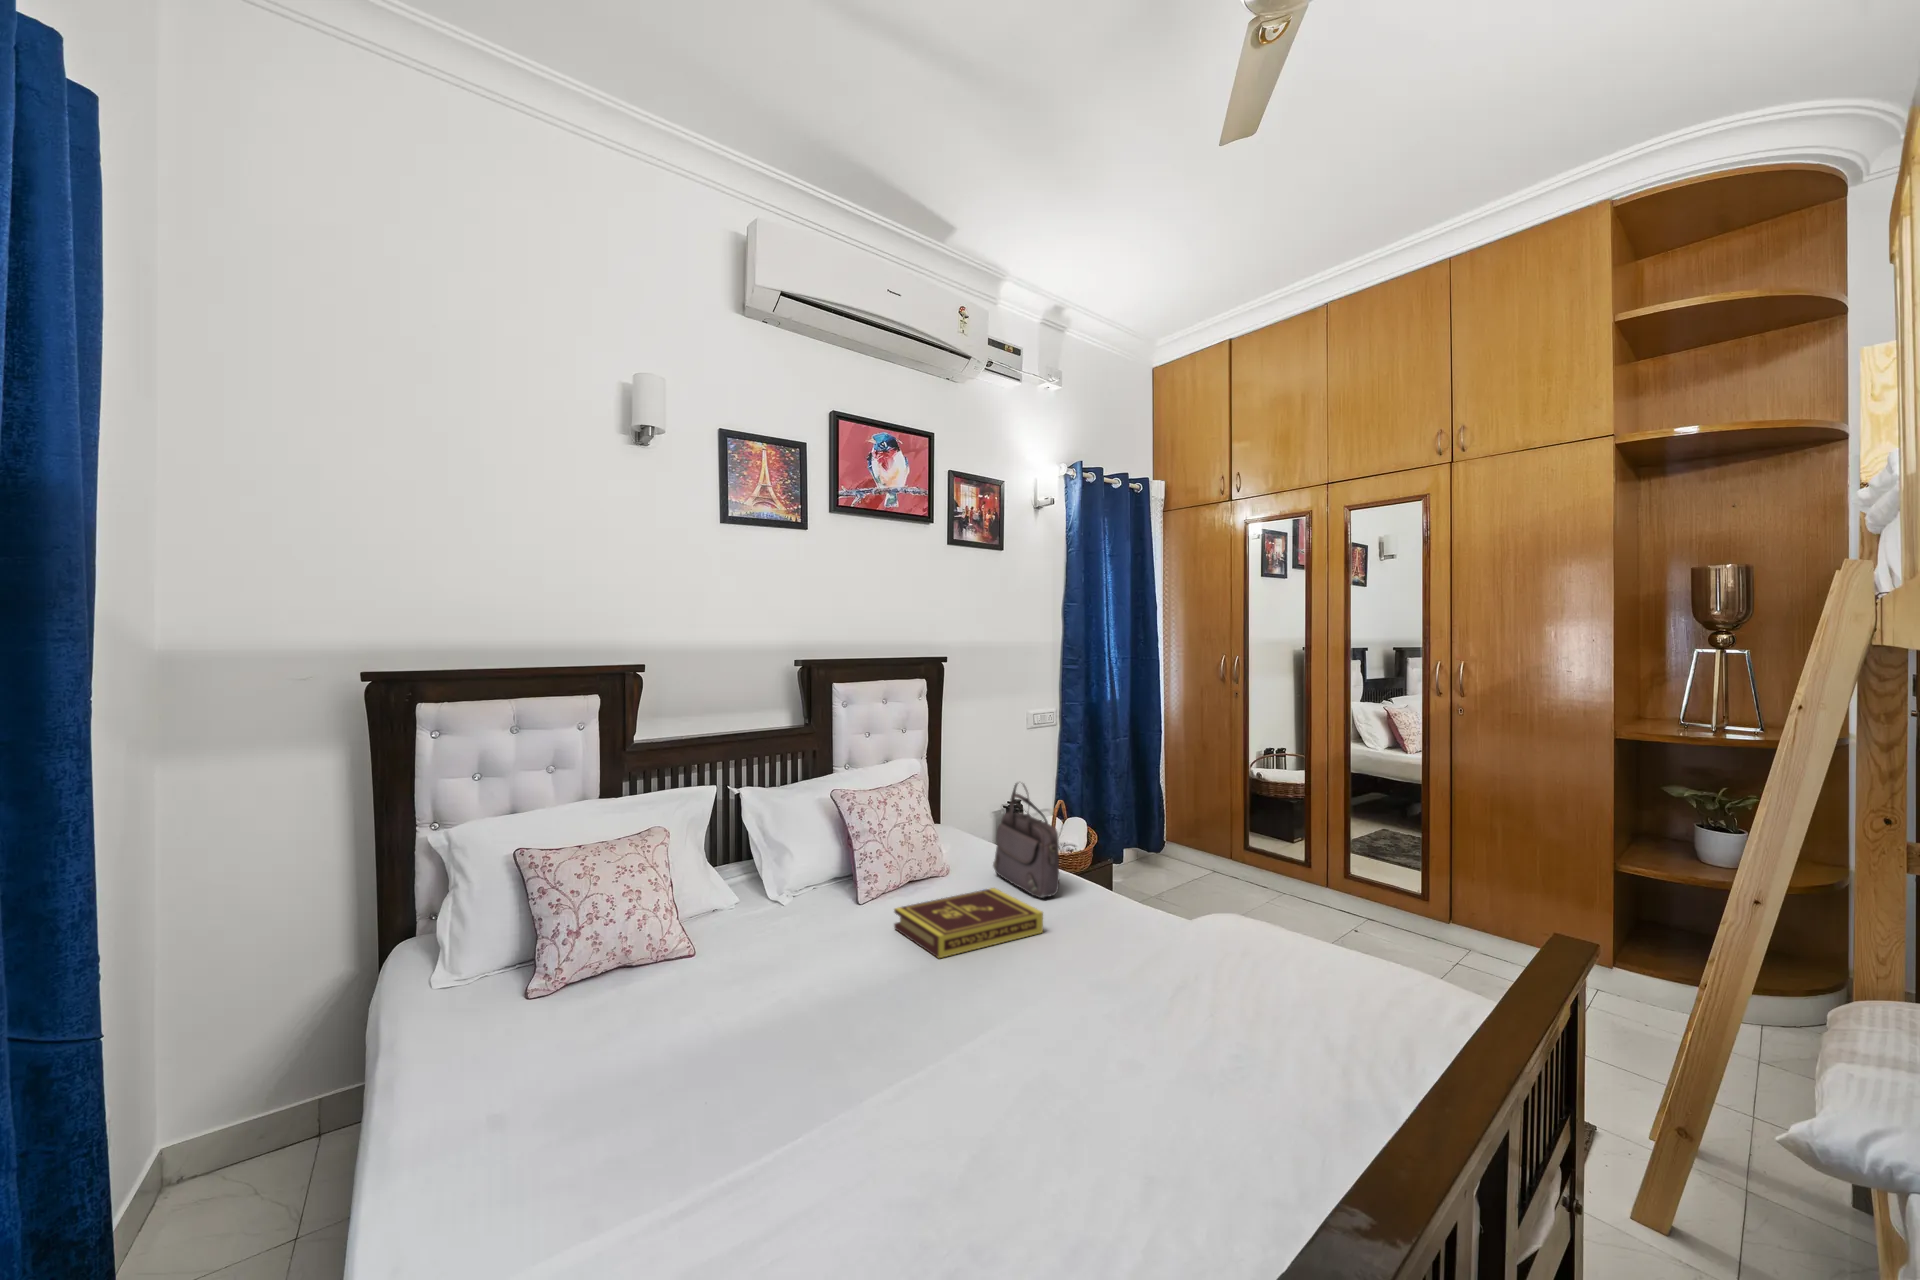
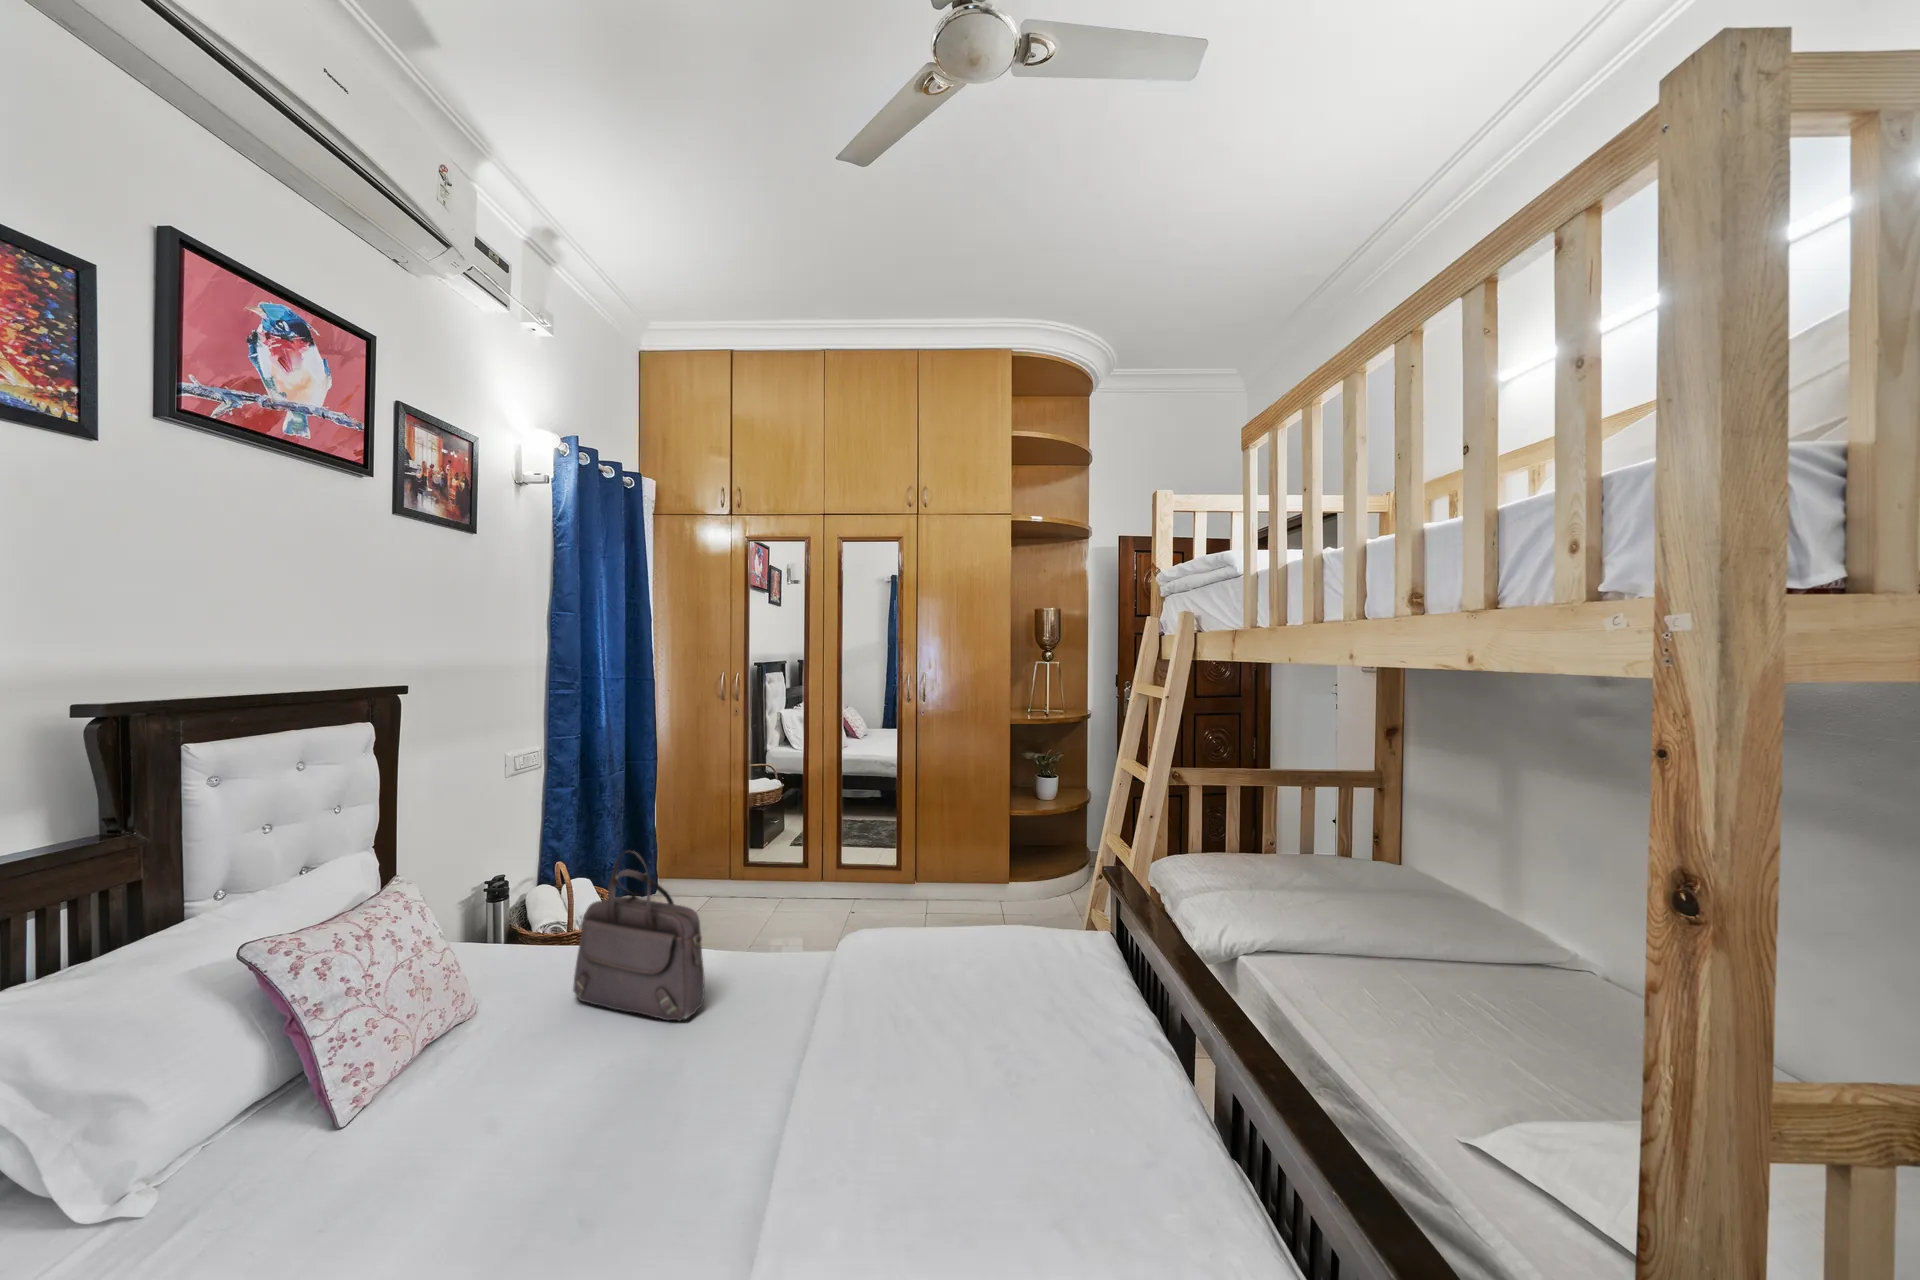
book: present [894,888,1043,958] -> none [467,1030,737,1212]

